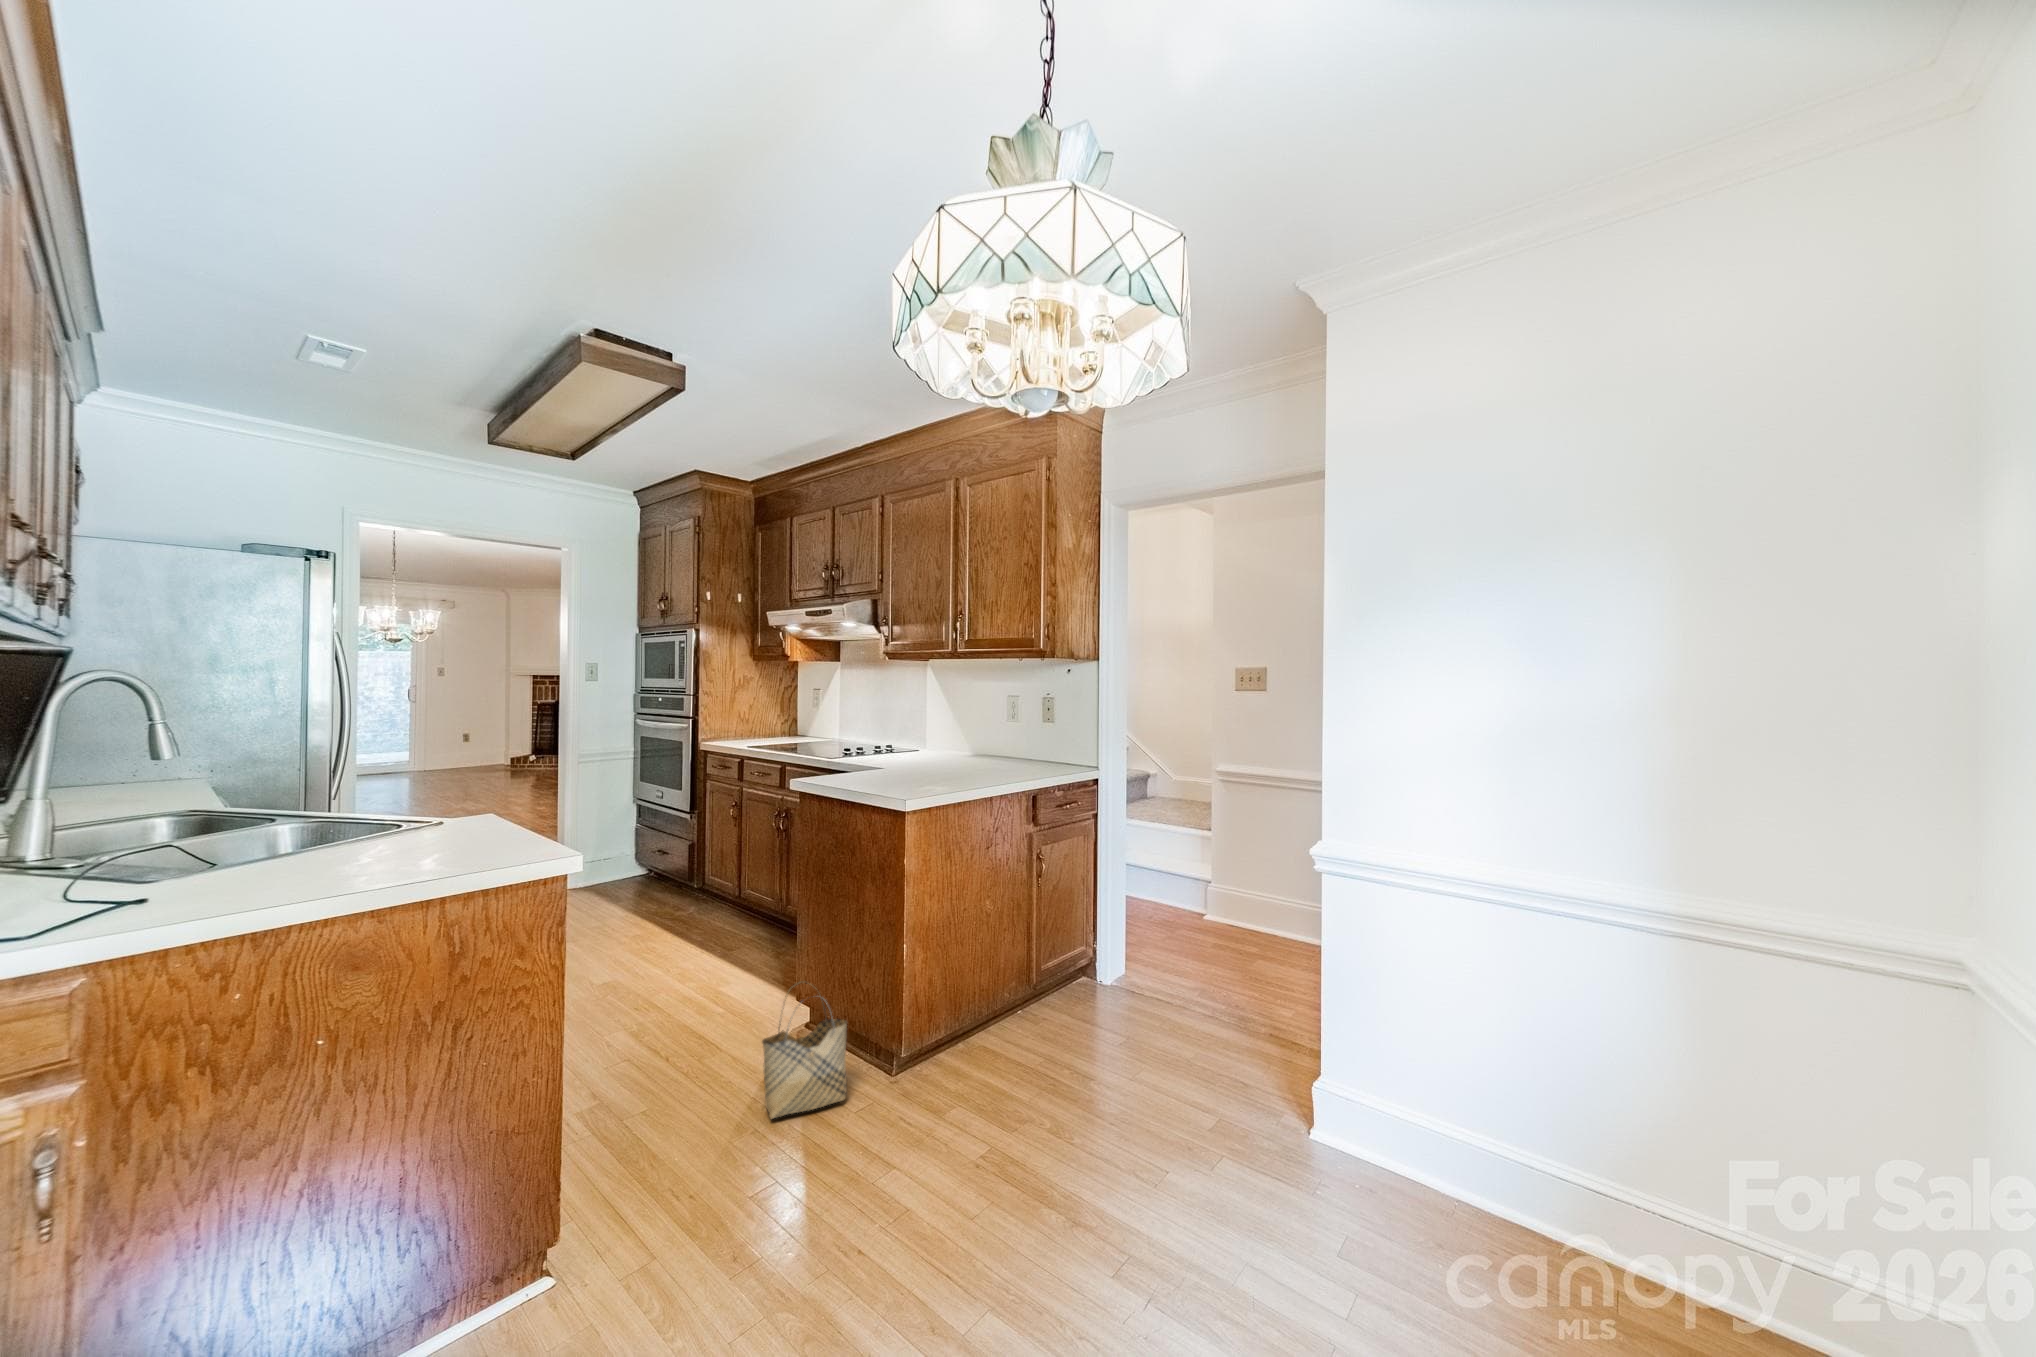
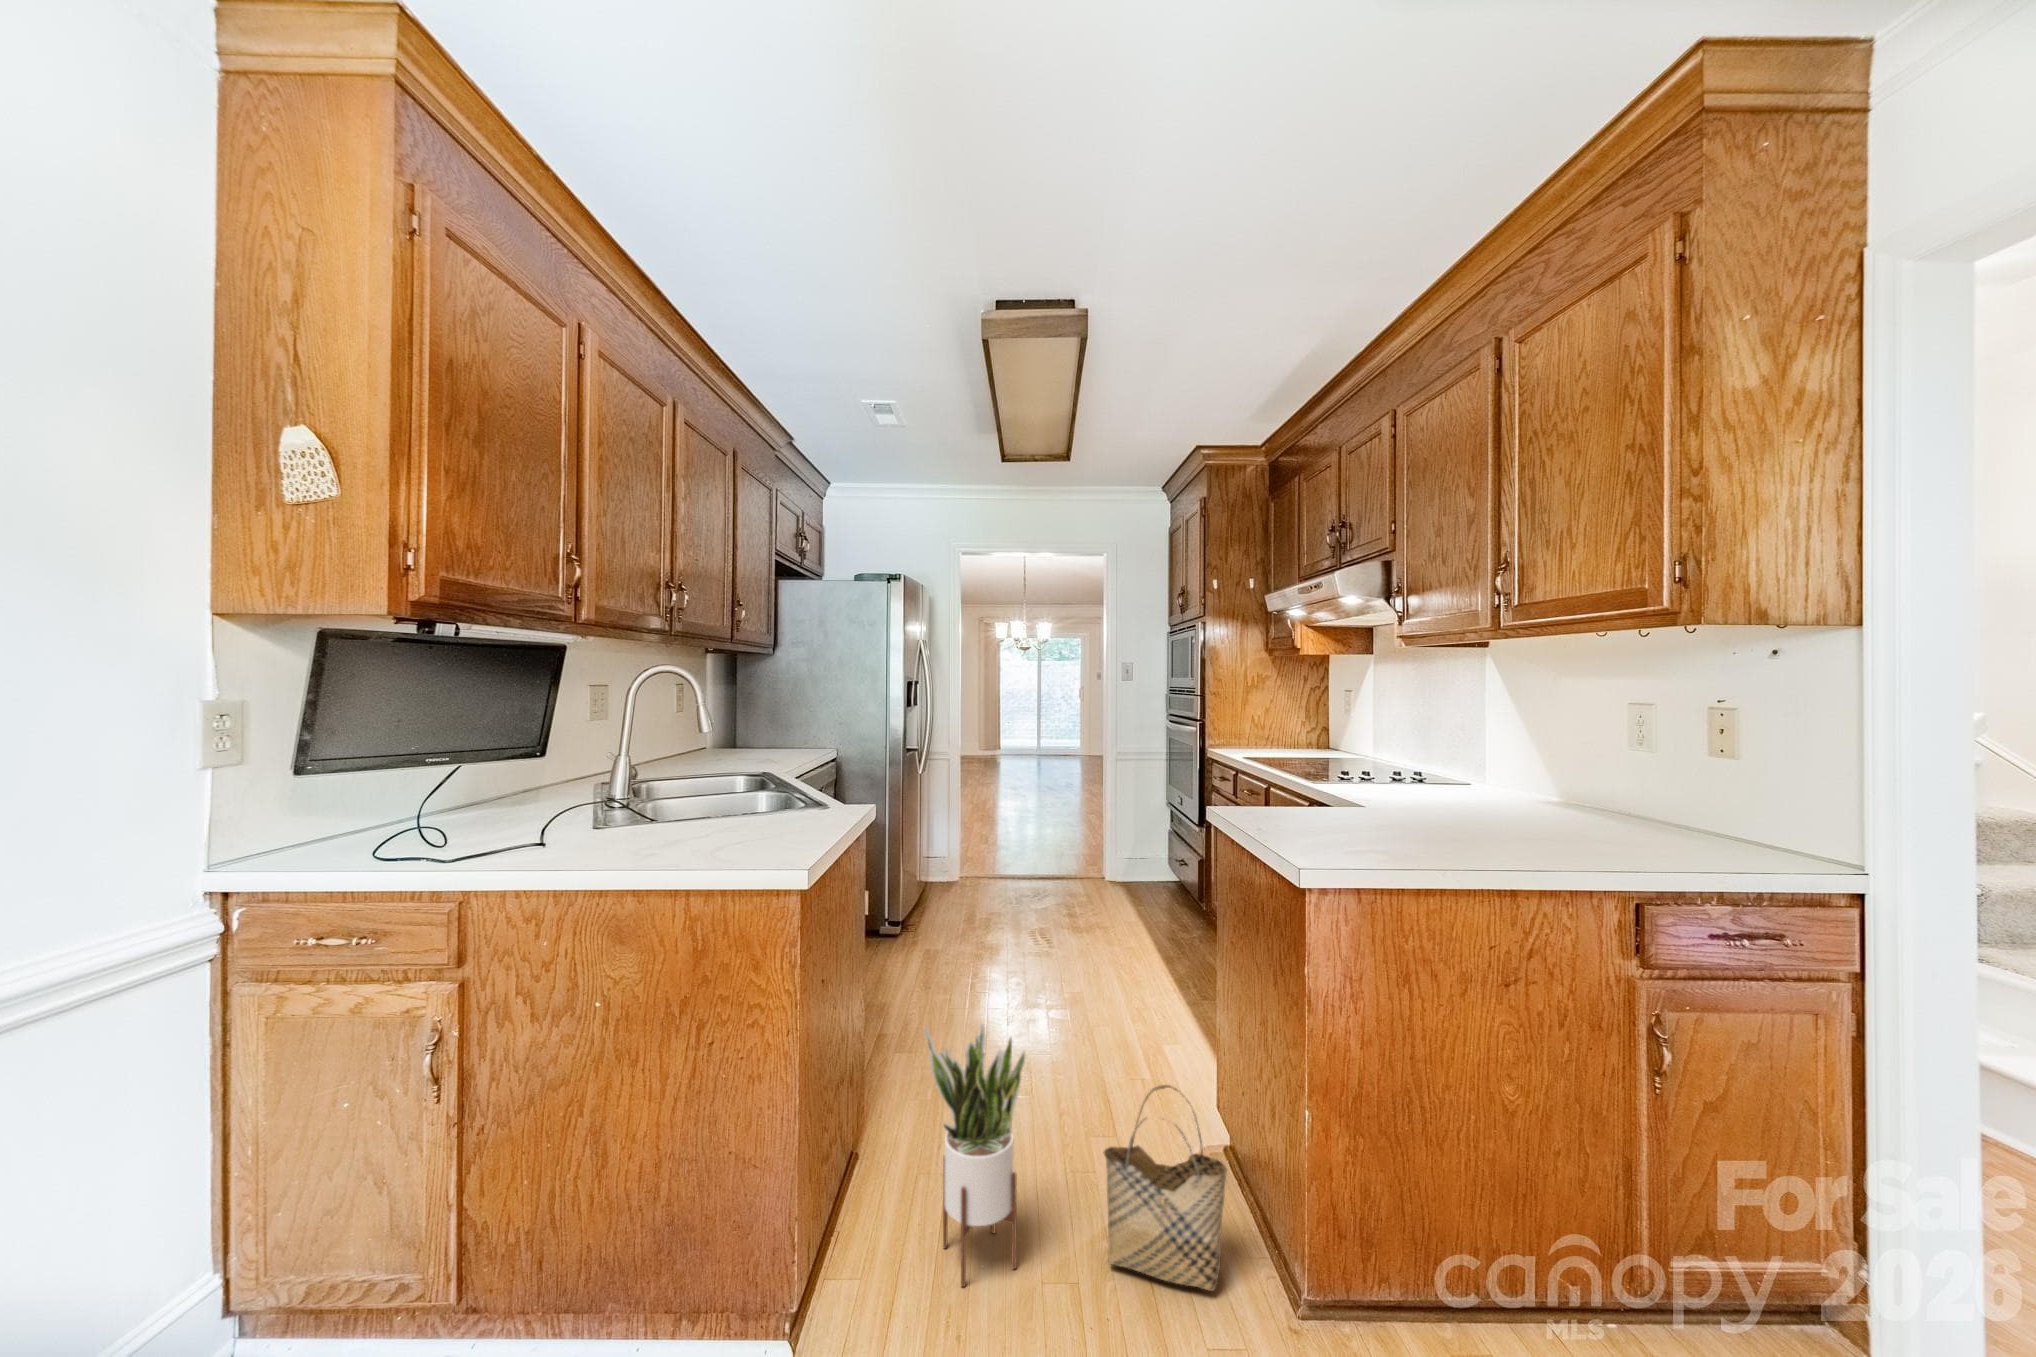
potted plant: none [622,972,705,1184] -> present [924,1024,1025,1287]

